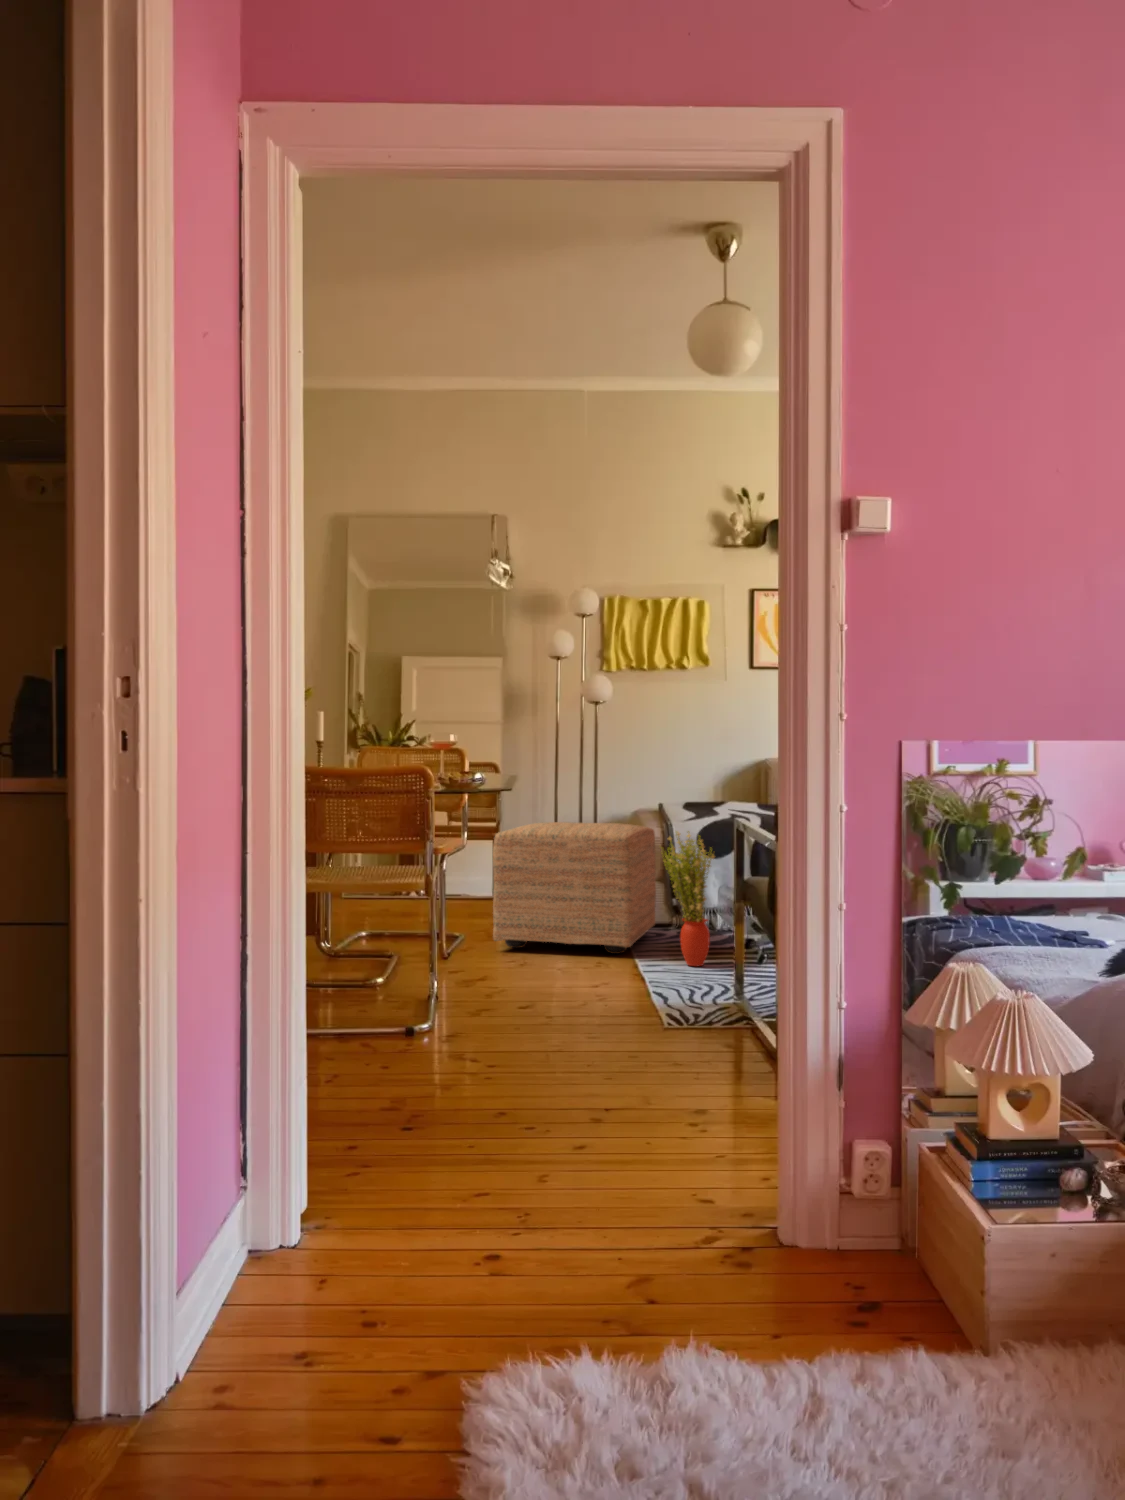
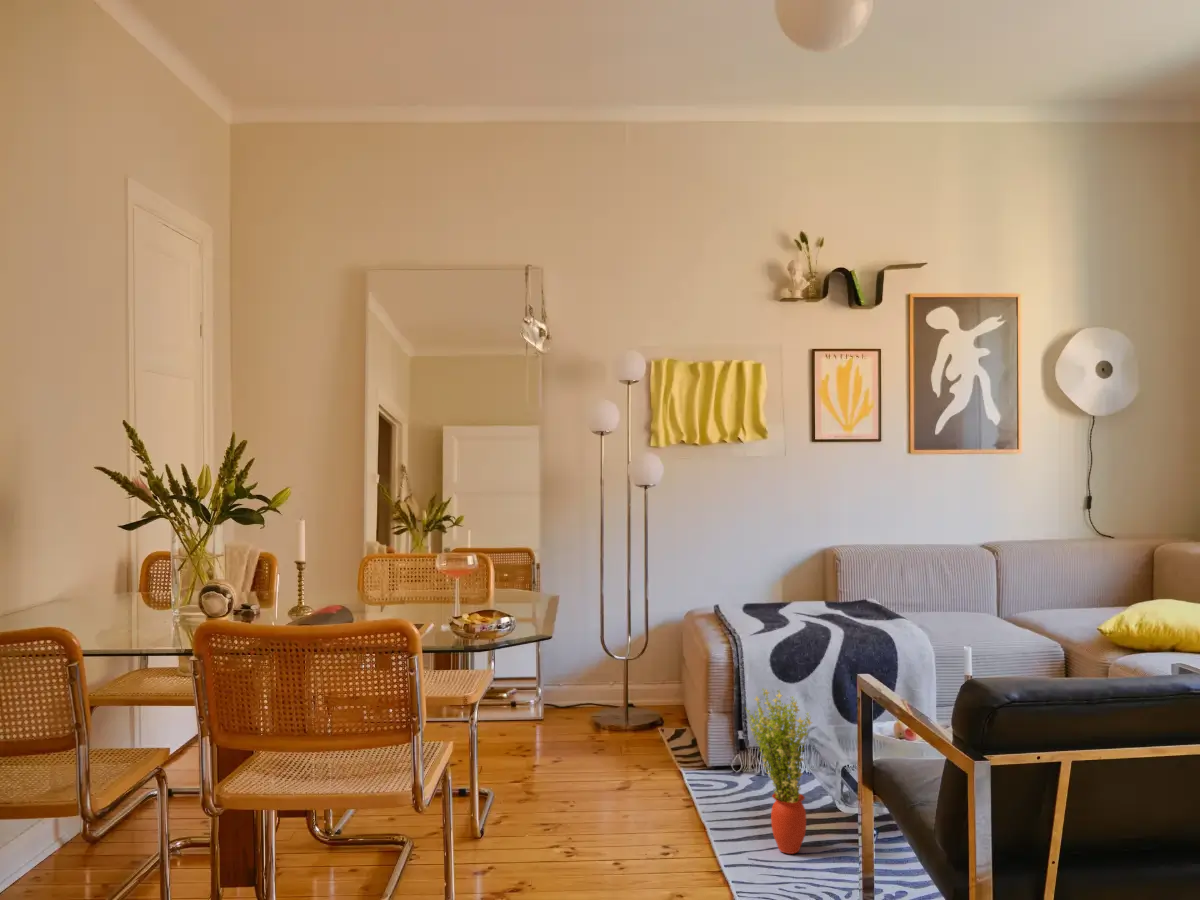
ottoman: present [493,822,656,954] -> none [542,651,727,827]

